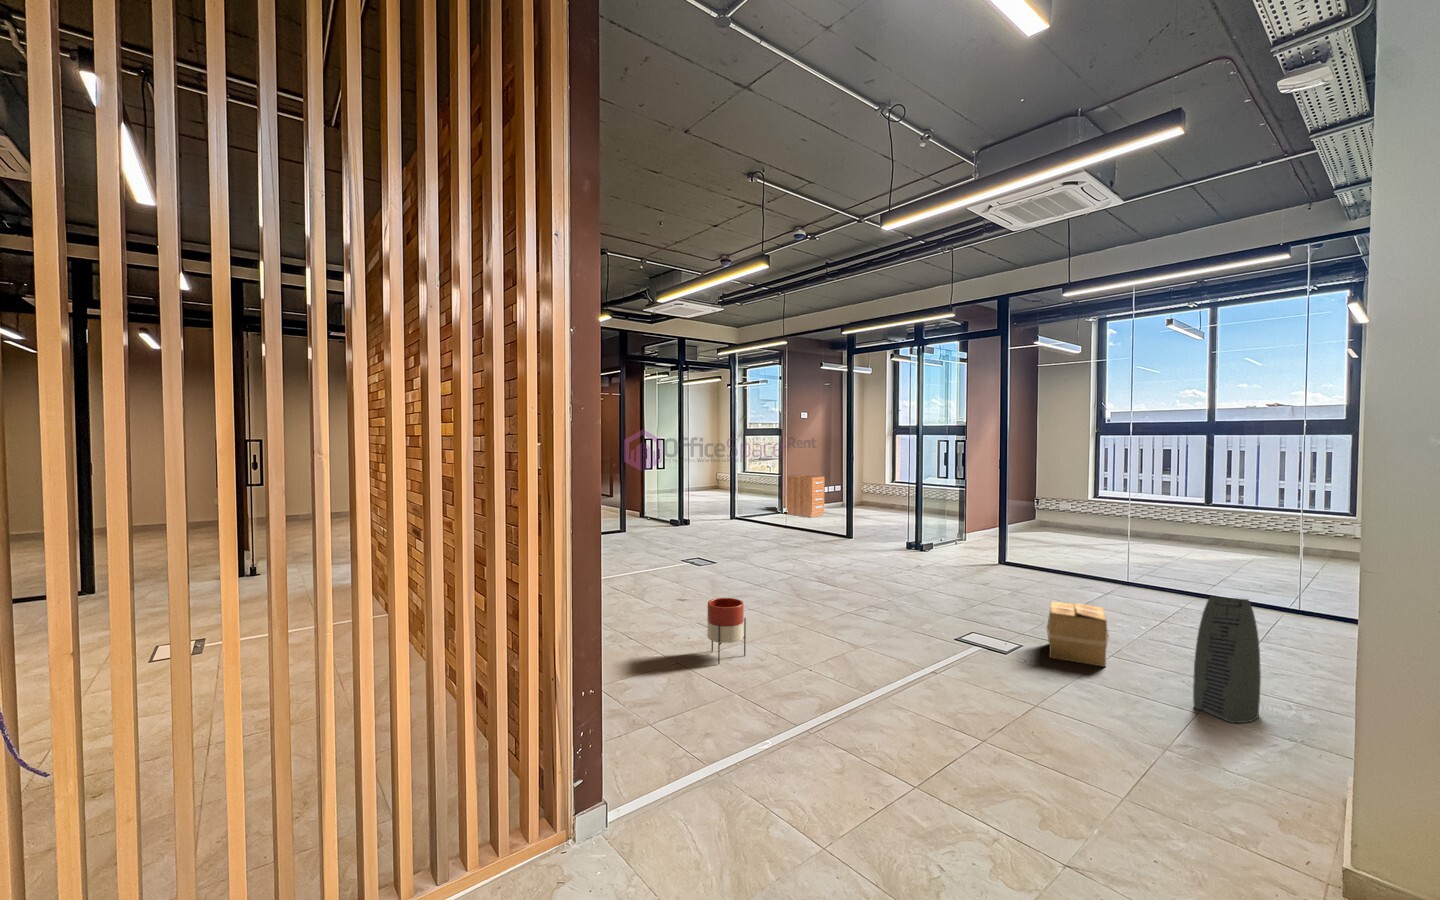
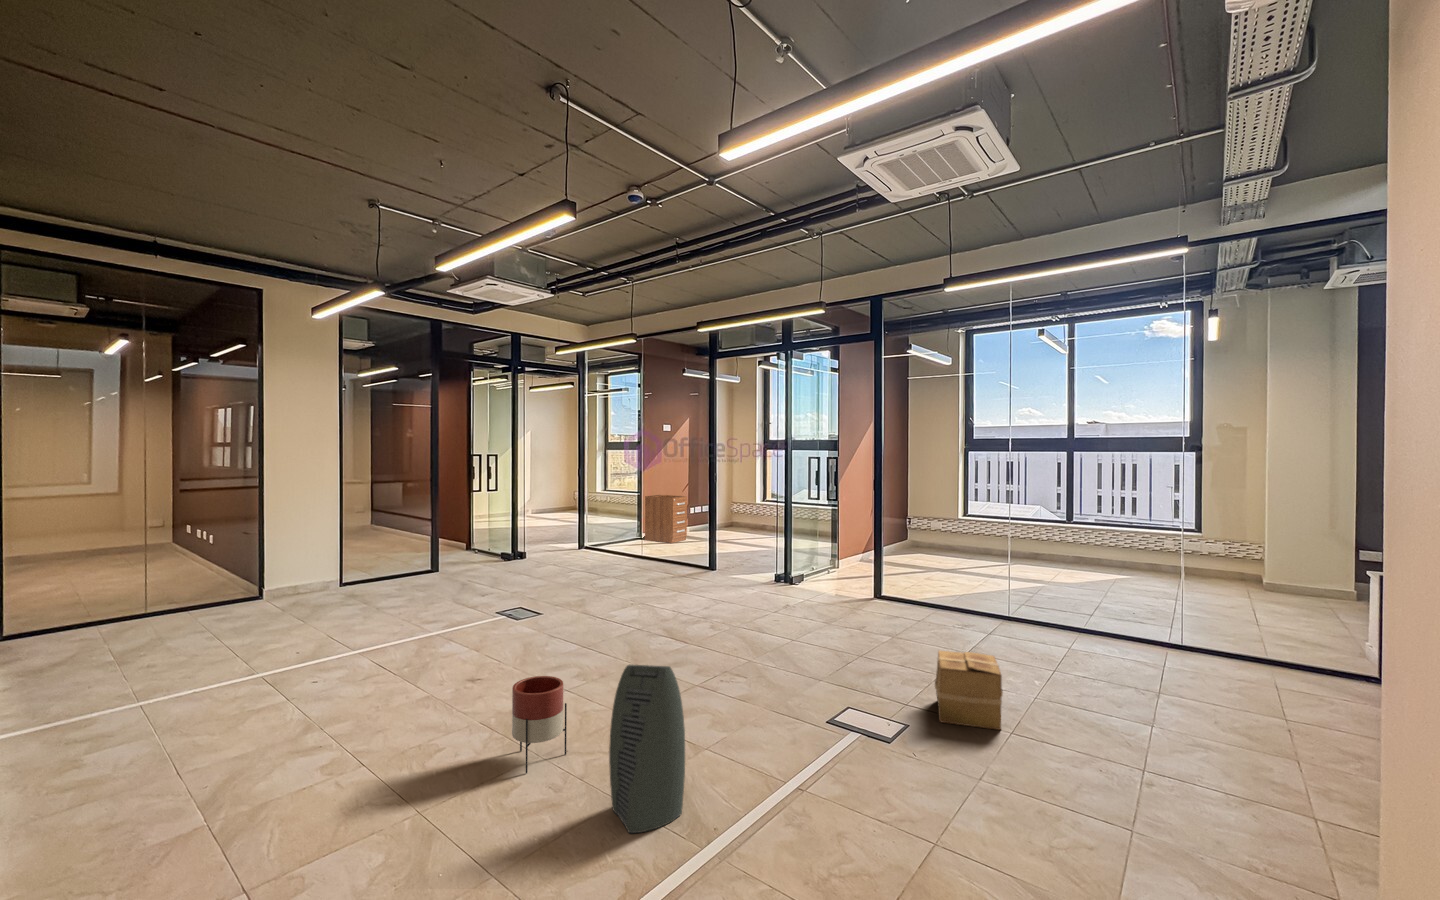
air purifier: present [1193,597,1261,723] -> present [609,665,685,833]

